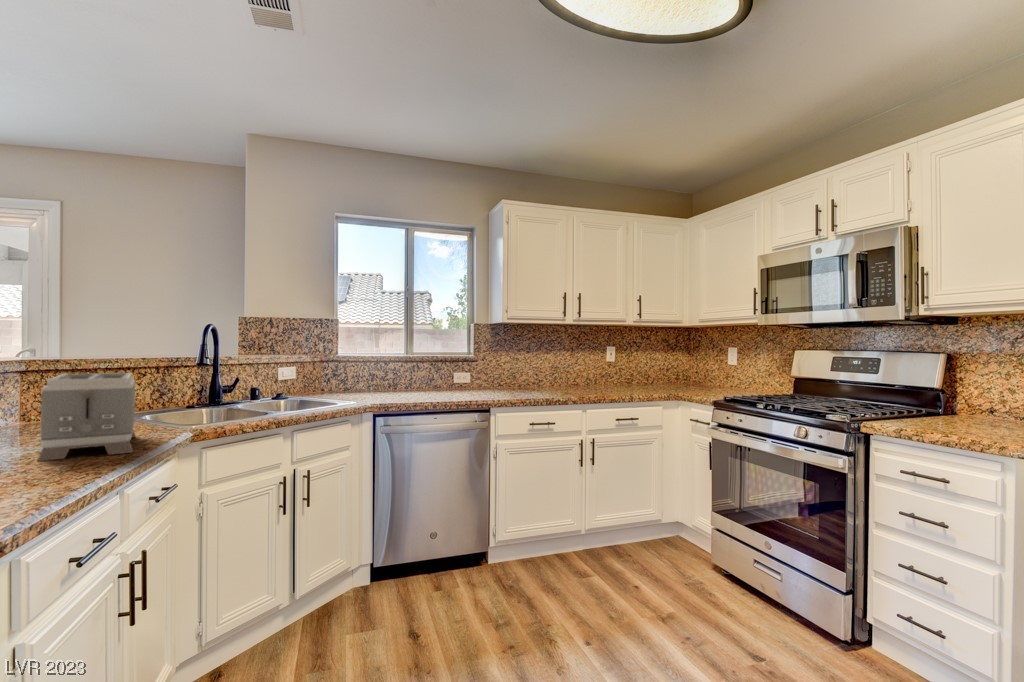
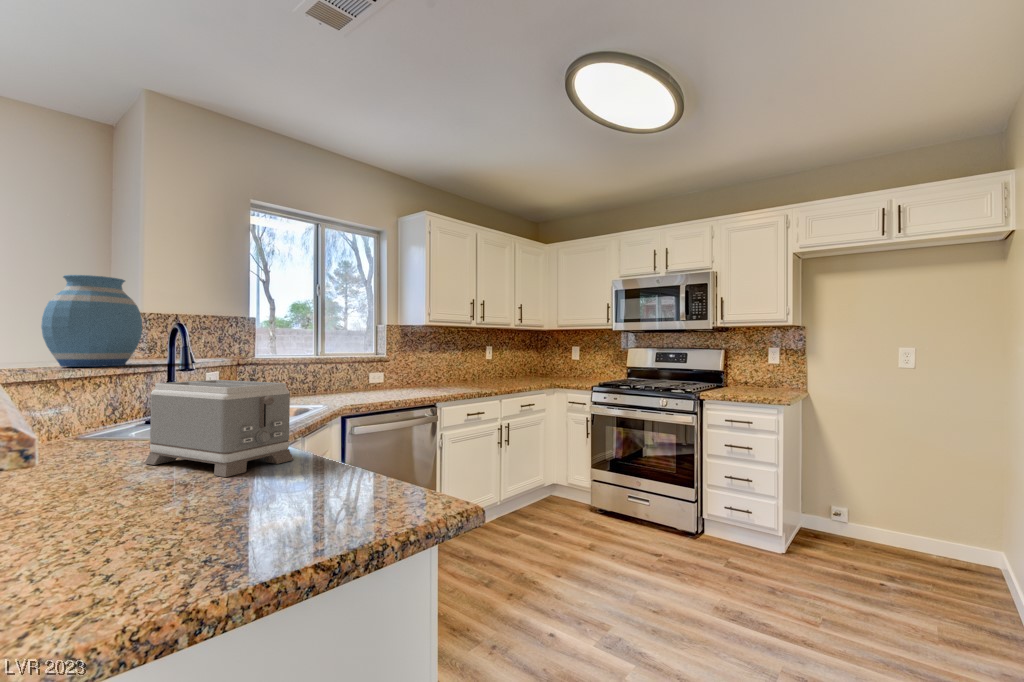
vase: none [97,286,173,359] -> present [41,275,142,367]

